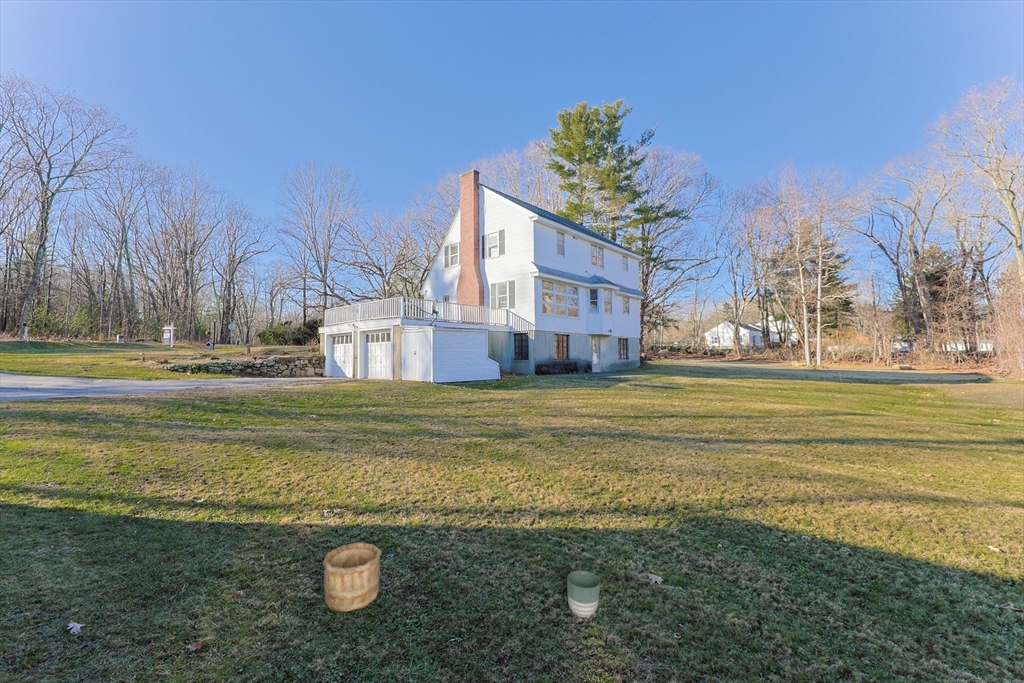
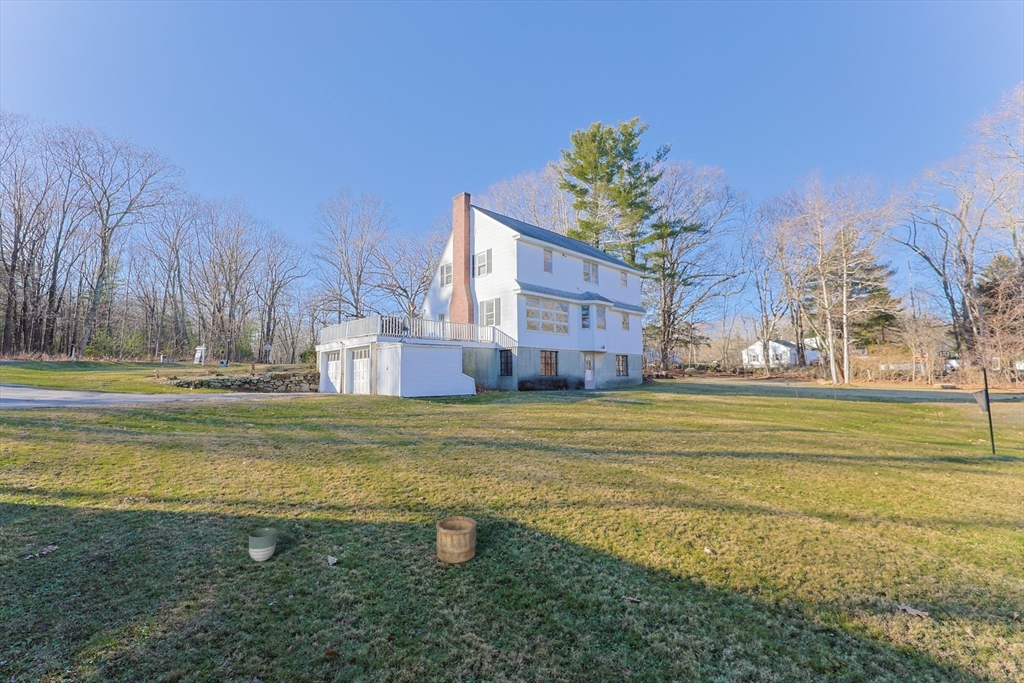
wooden bucket: present [323,542,382,612] -> present [436,516,477,563]

